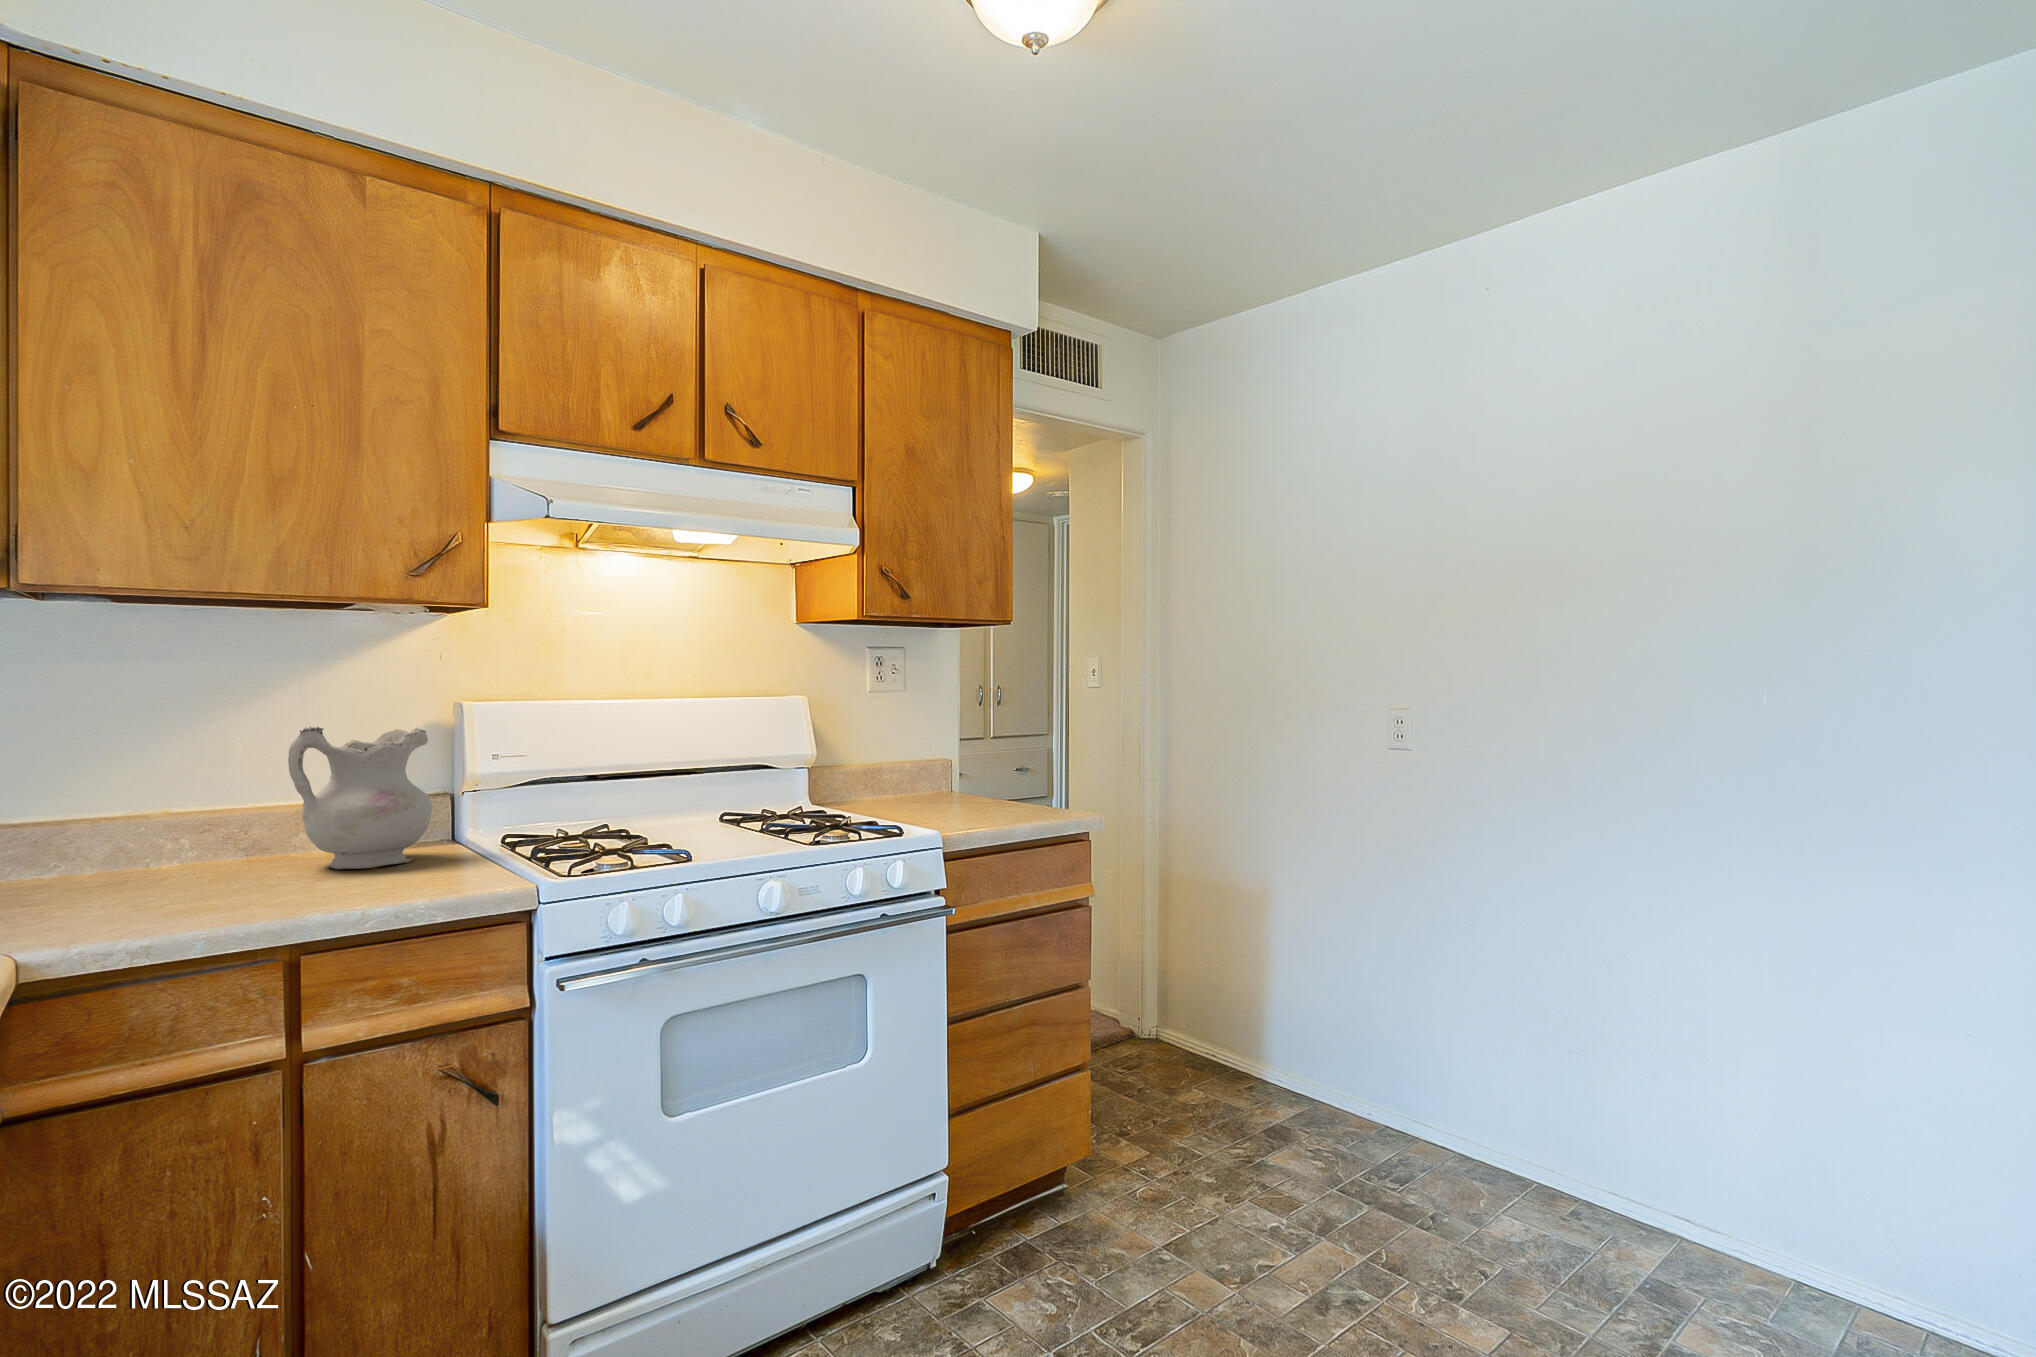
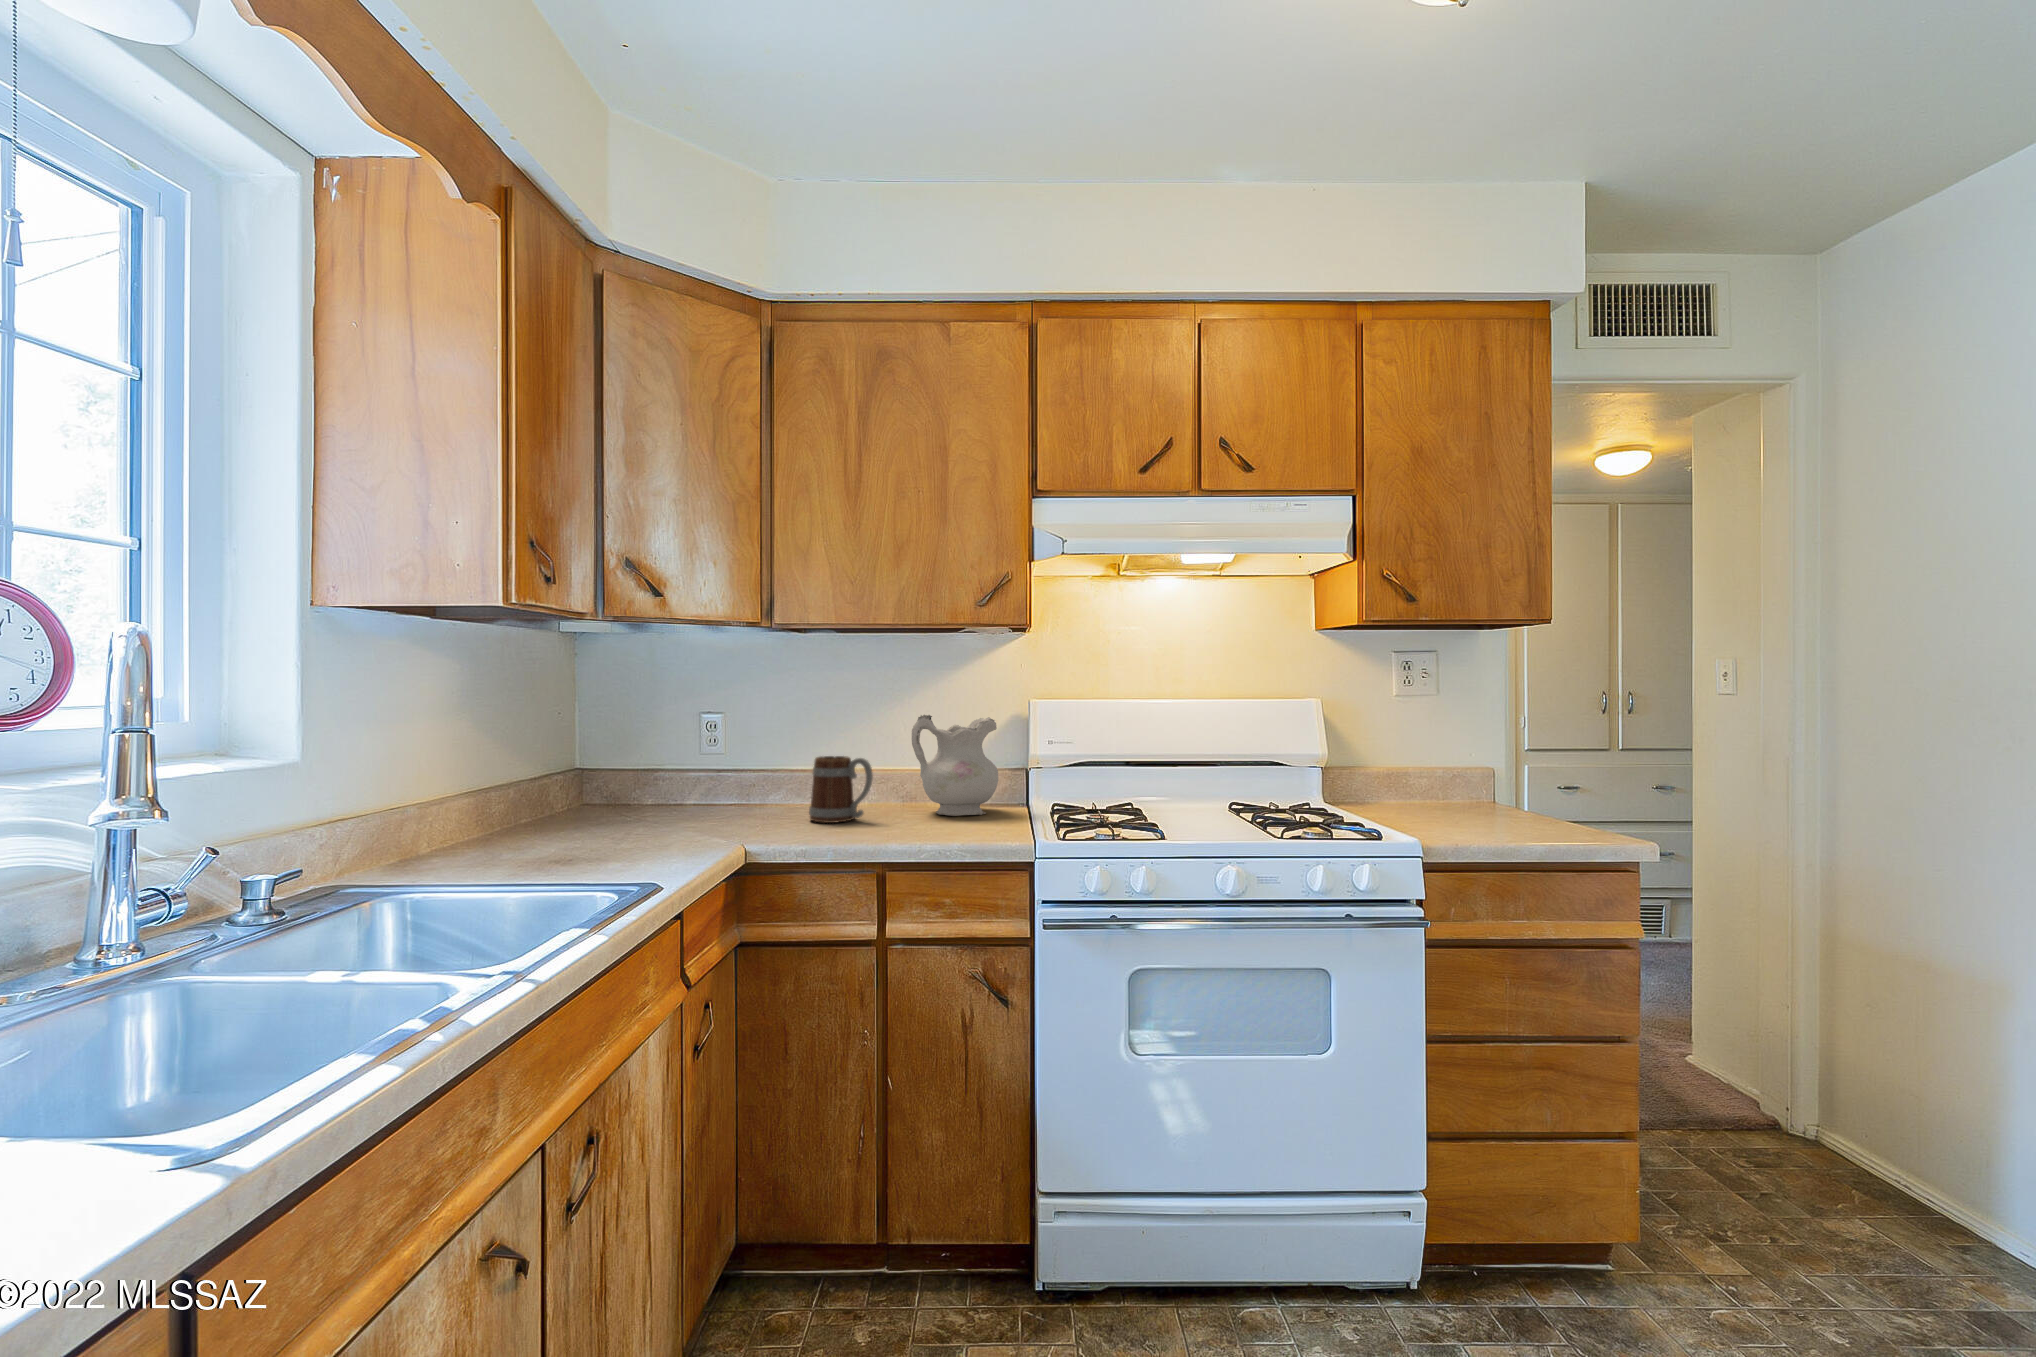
mug: none [93,796,230,904] -> present [809,756,873,823]

